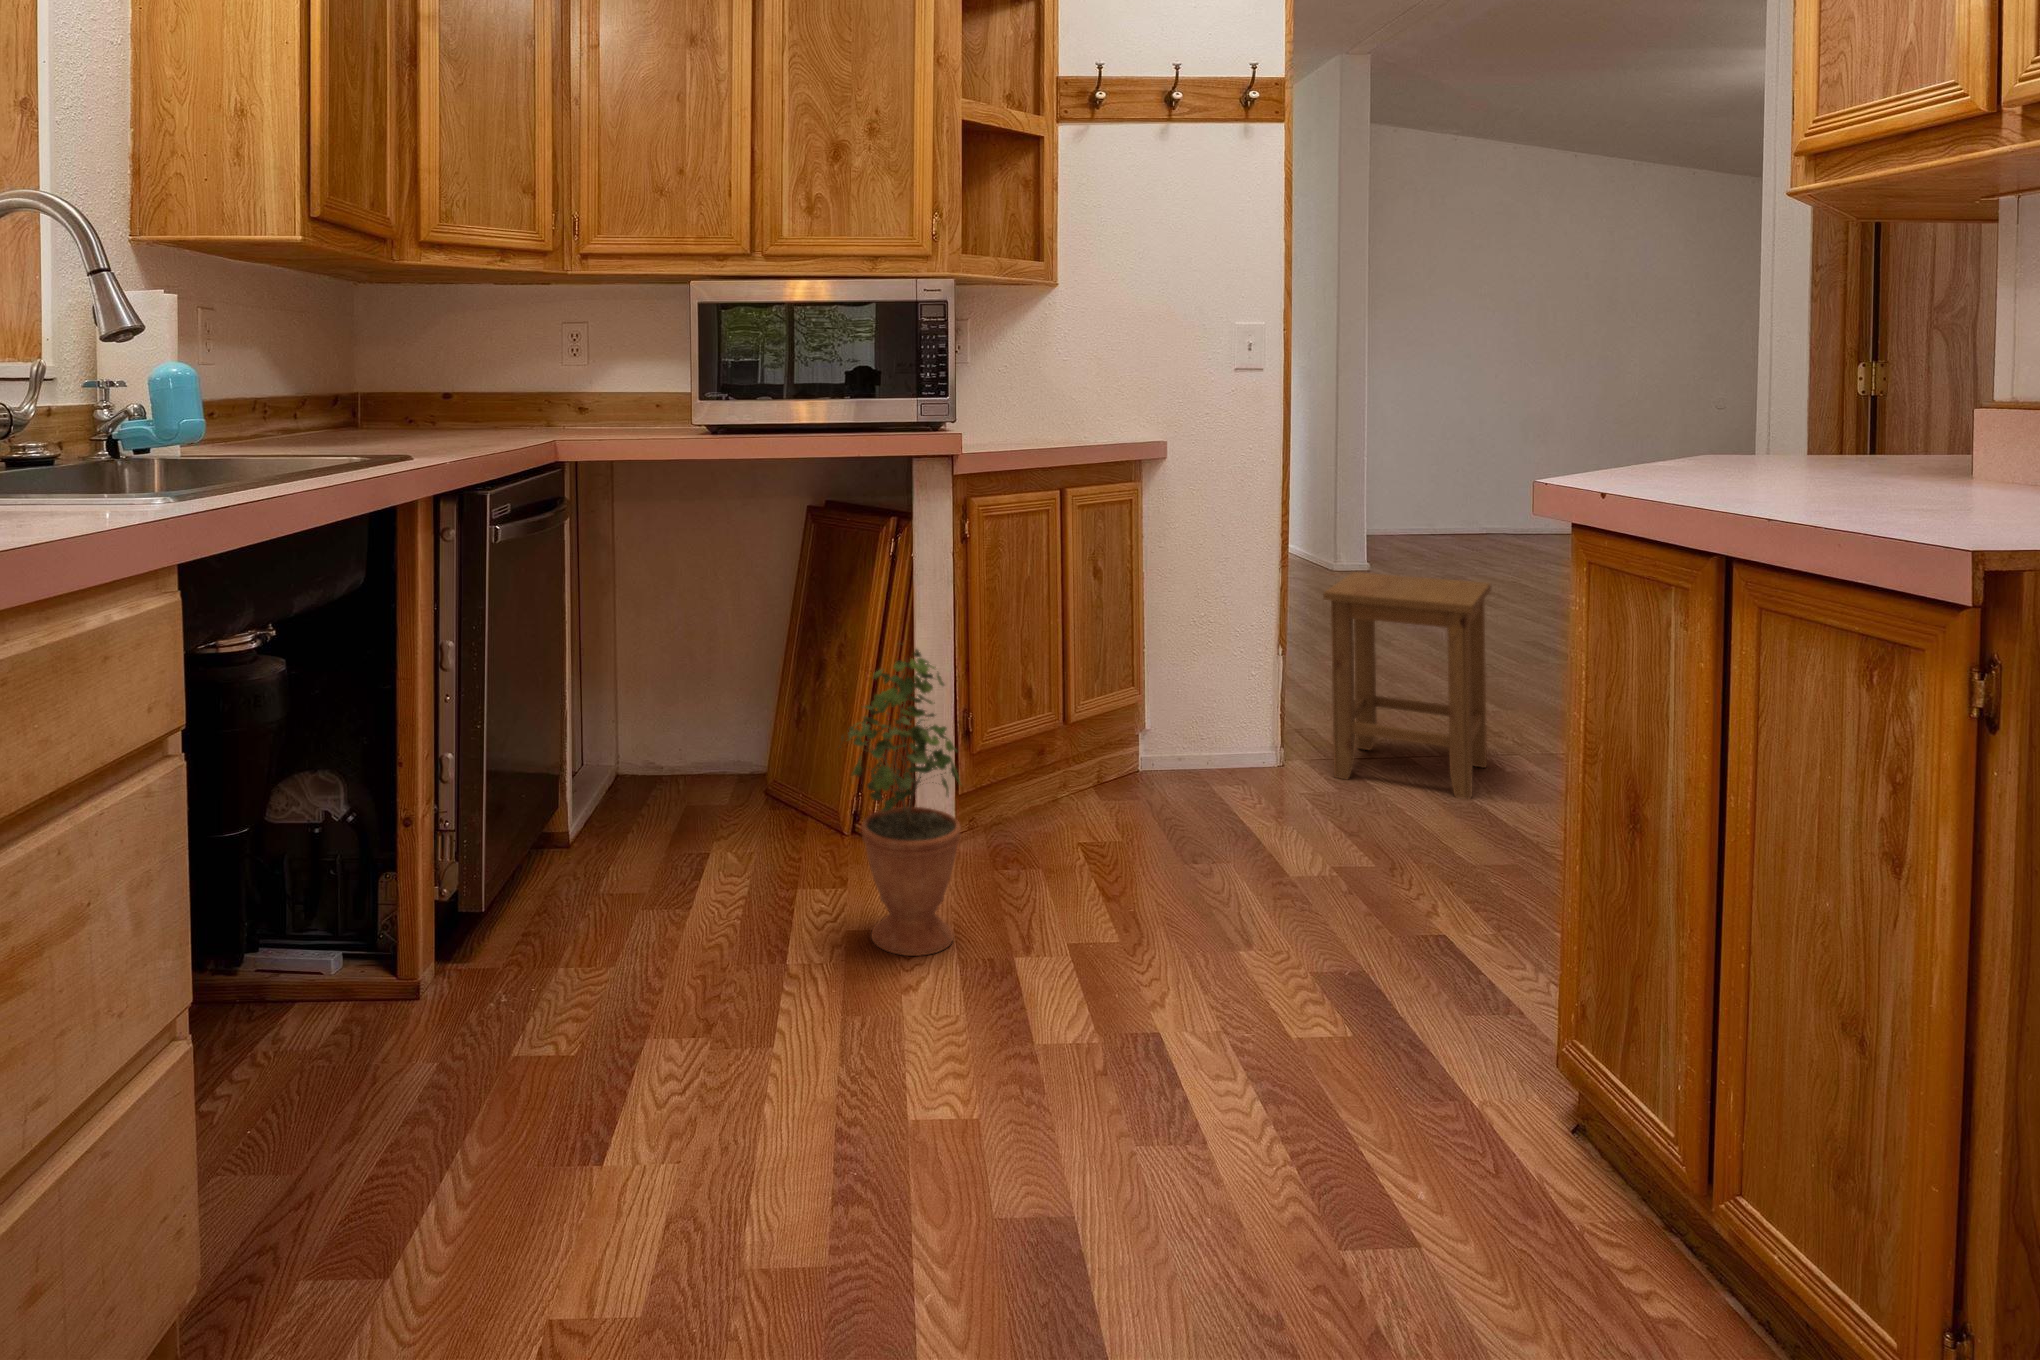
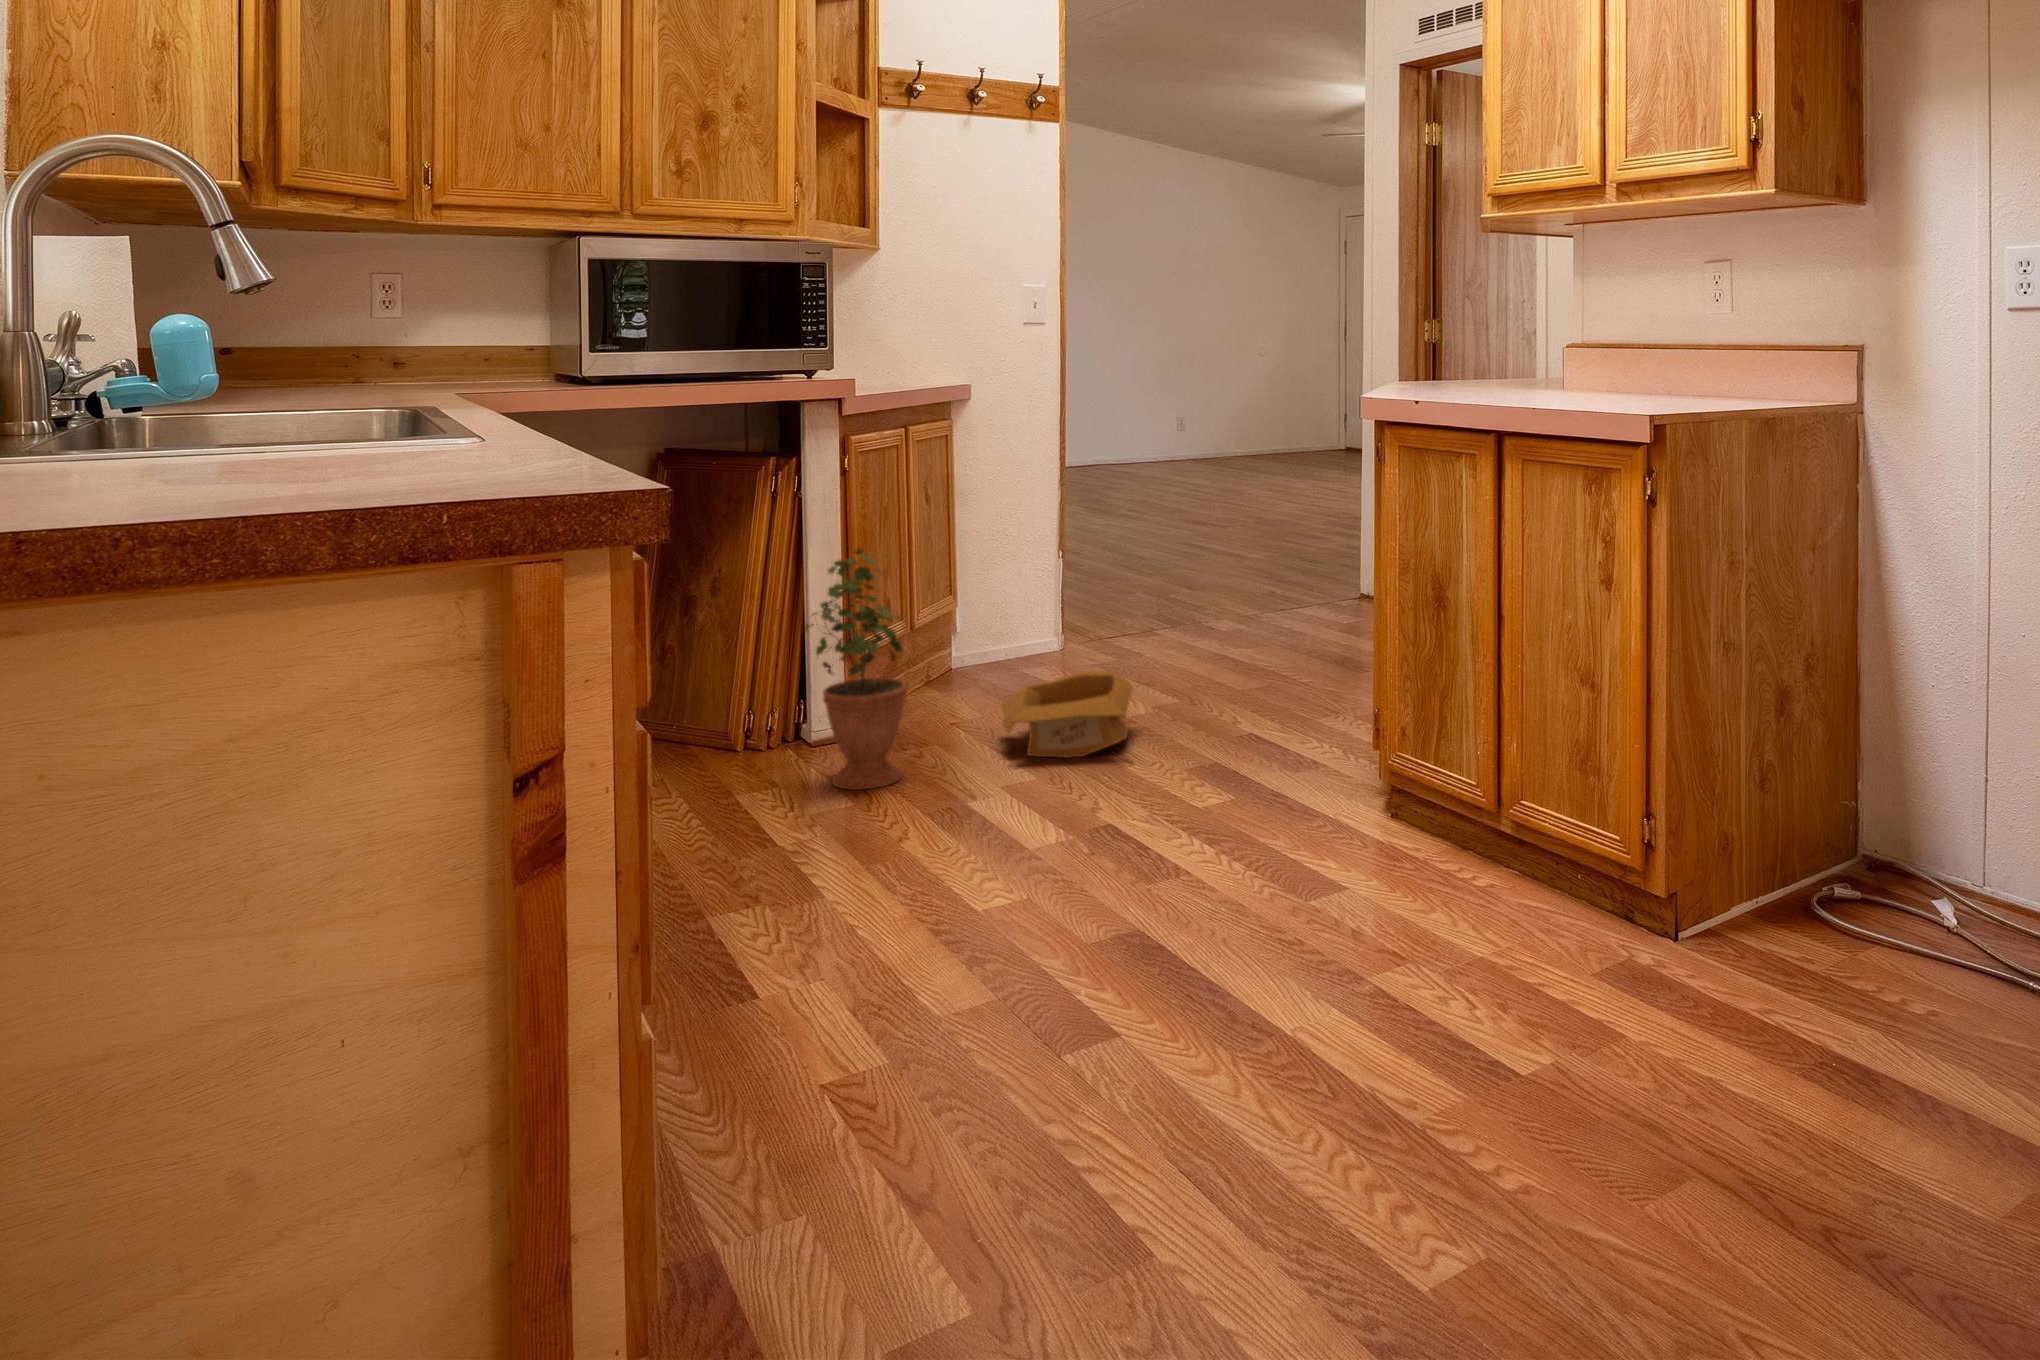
stool: present [1323,572,1491,799] -> none [1094,490,1204,652]
cardboard box: none [1086,839,1286,976] -> present [1001,671,1133,757]

